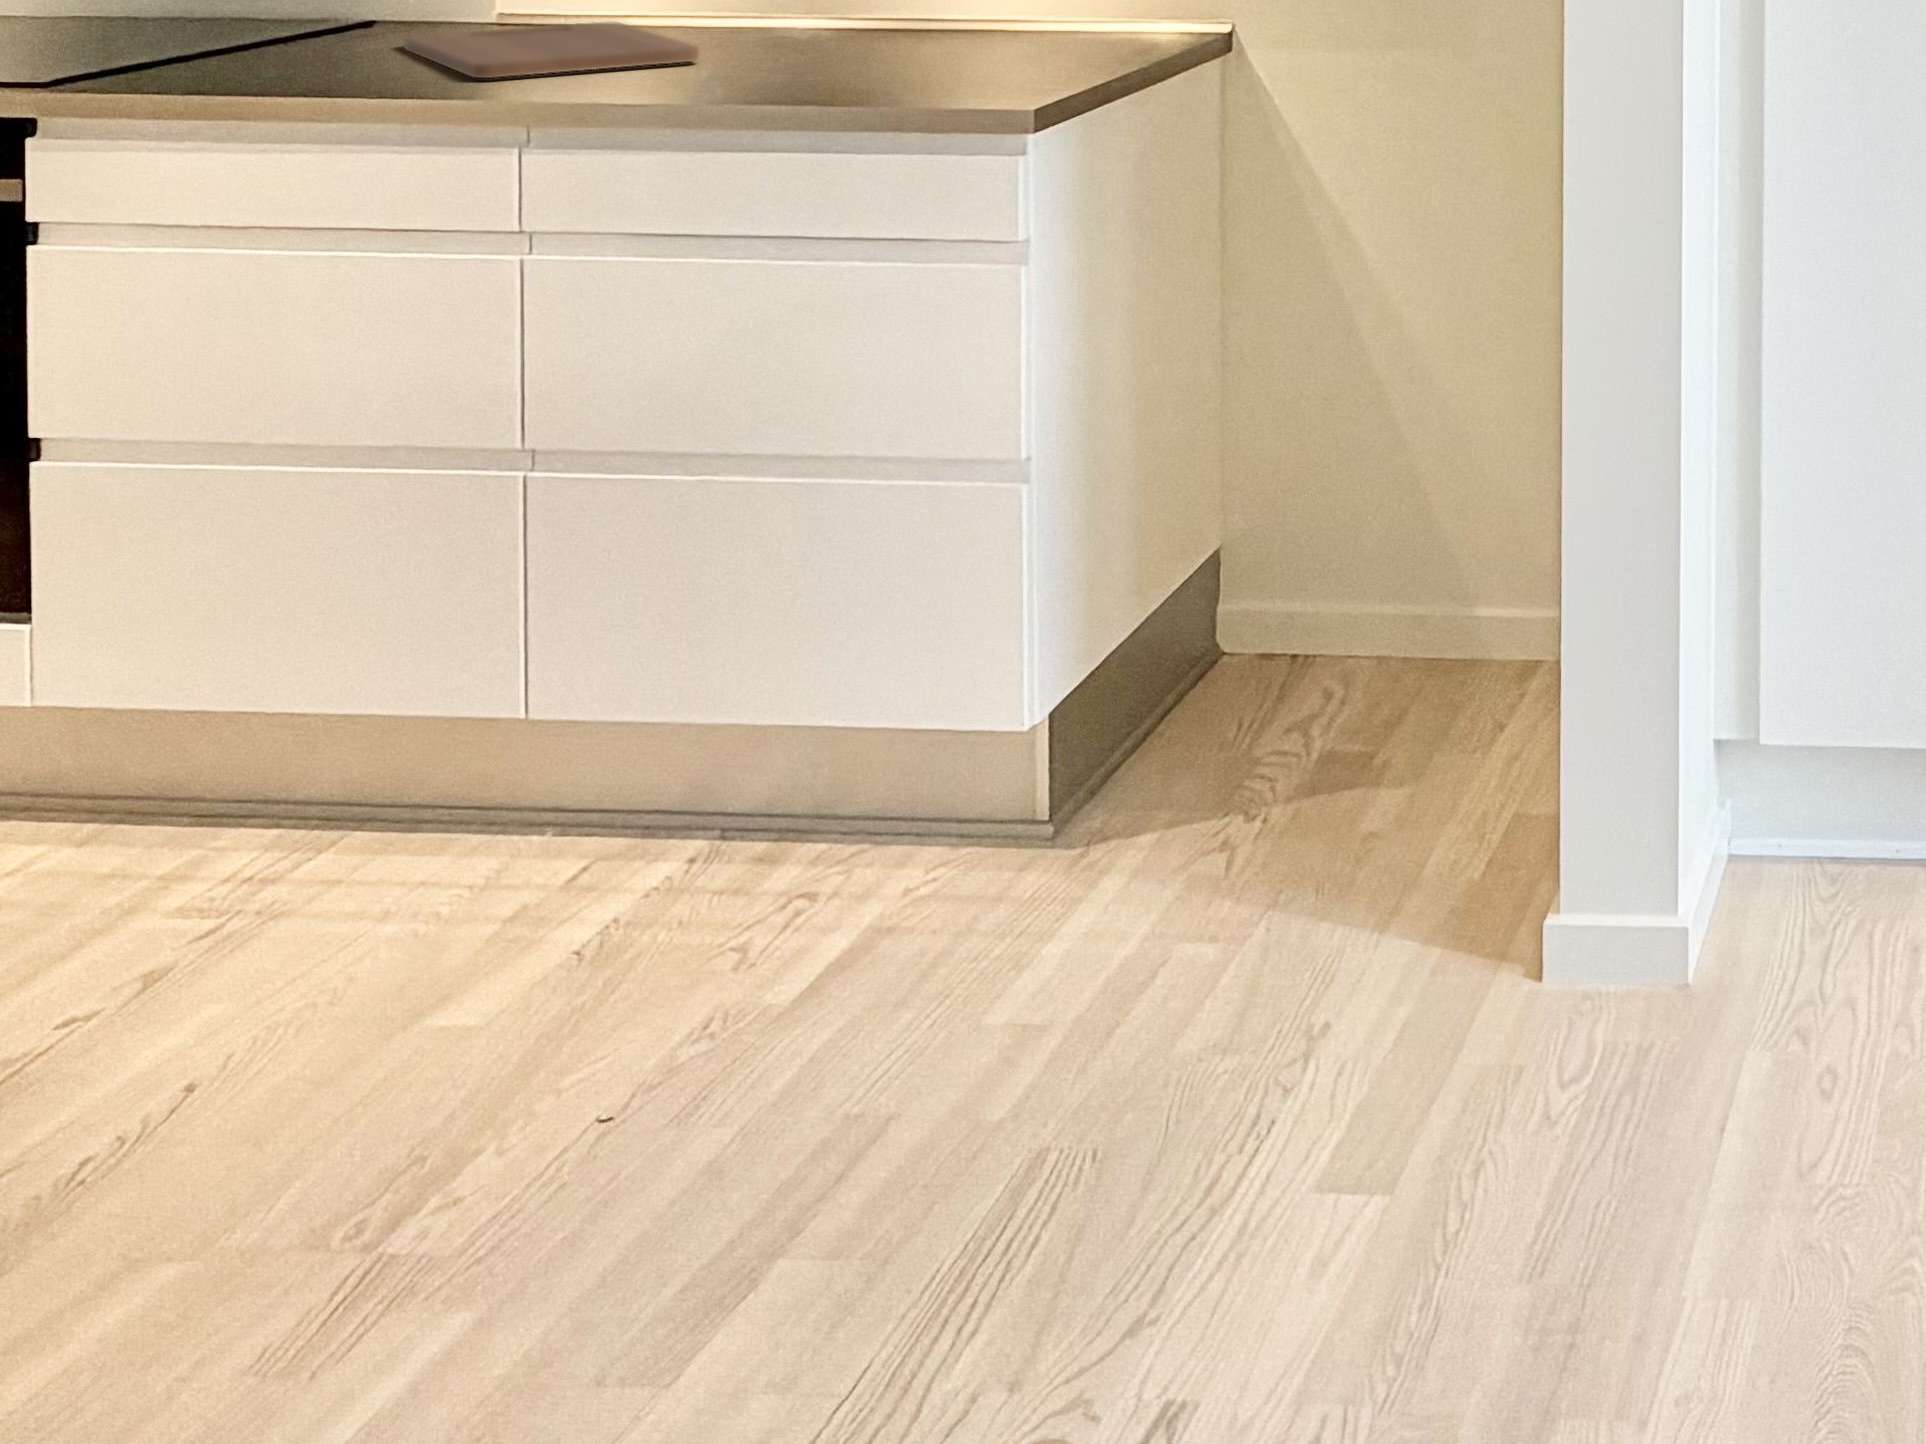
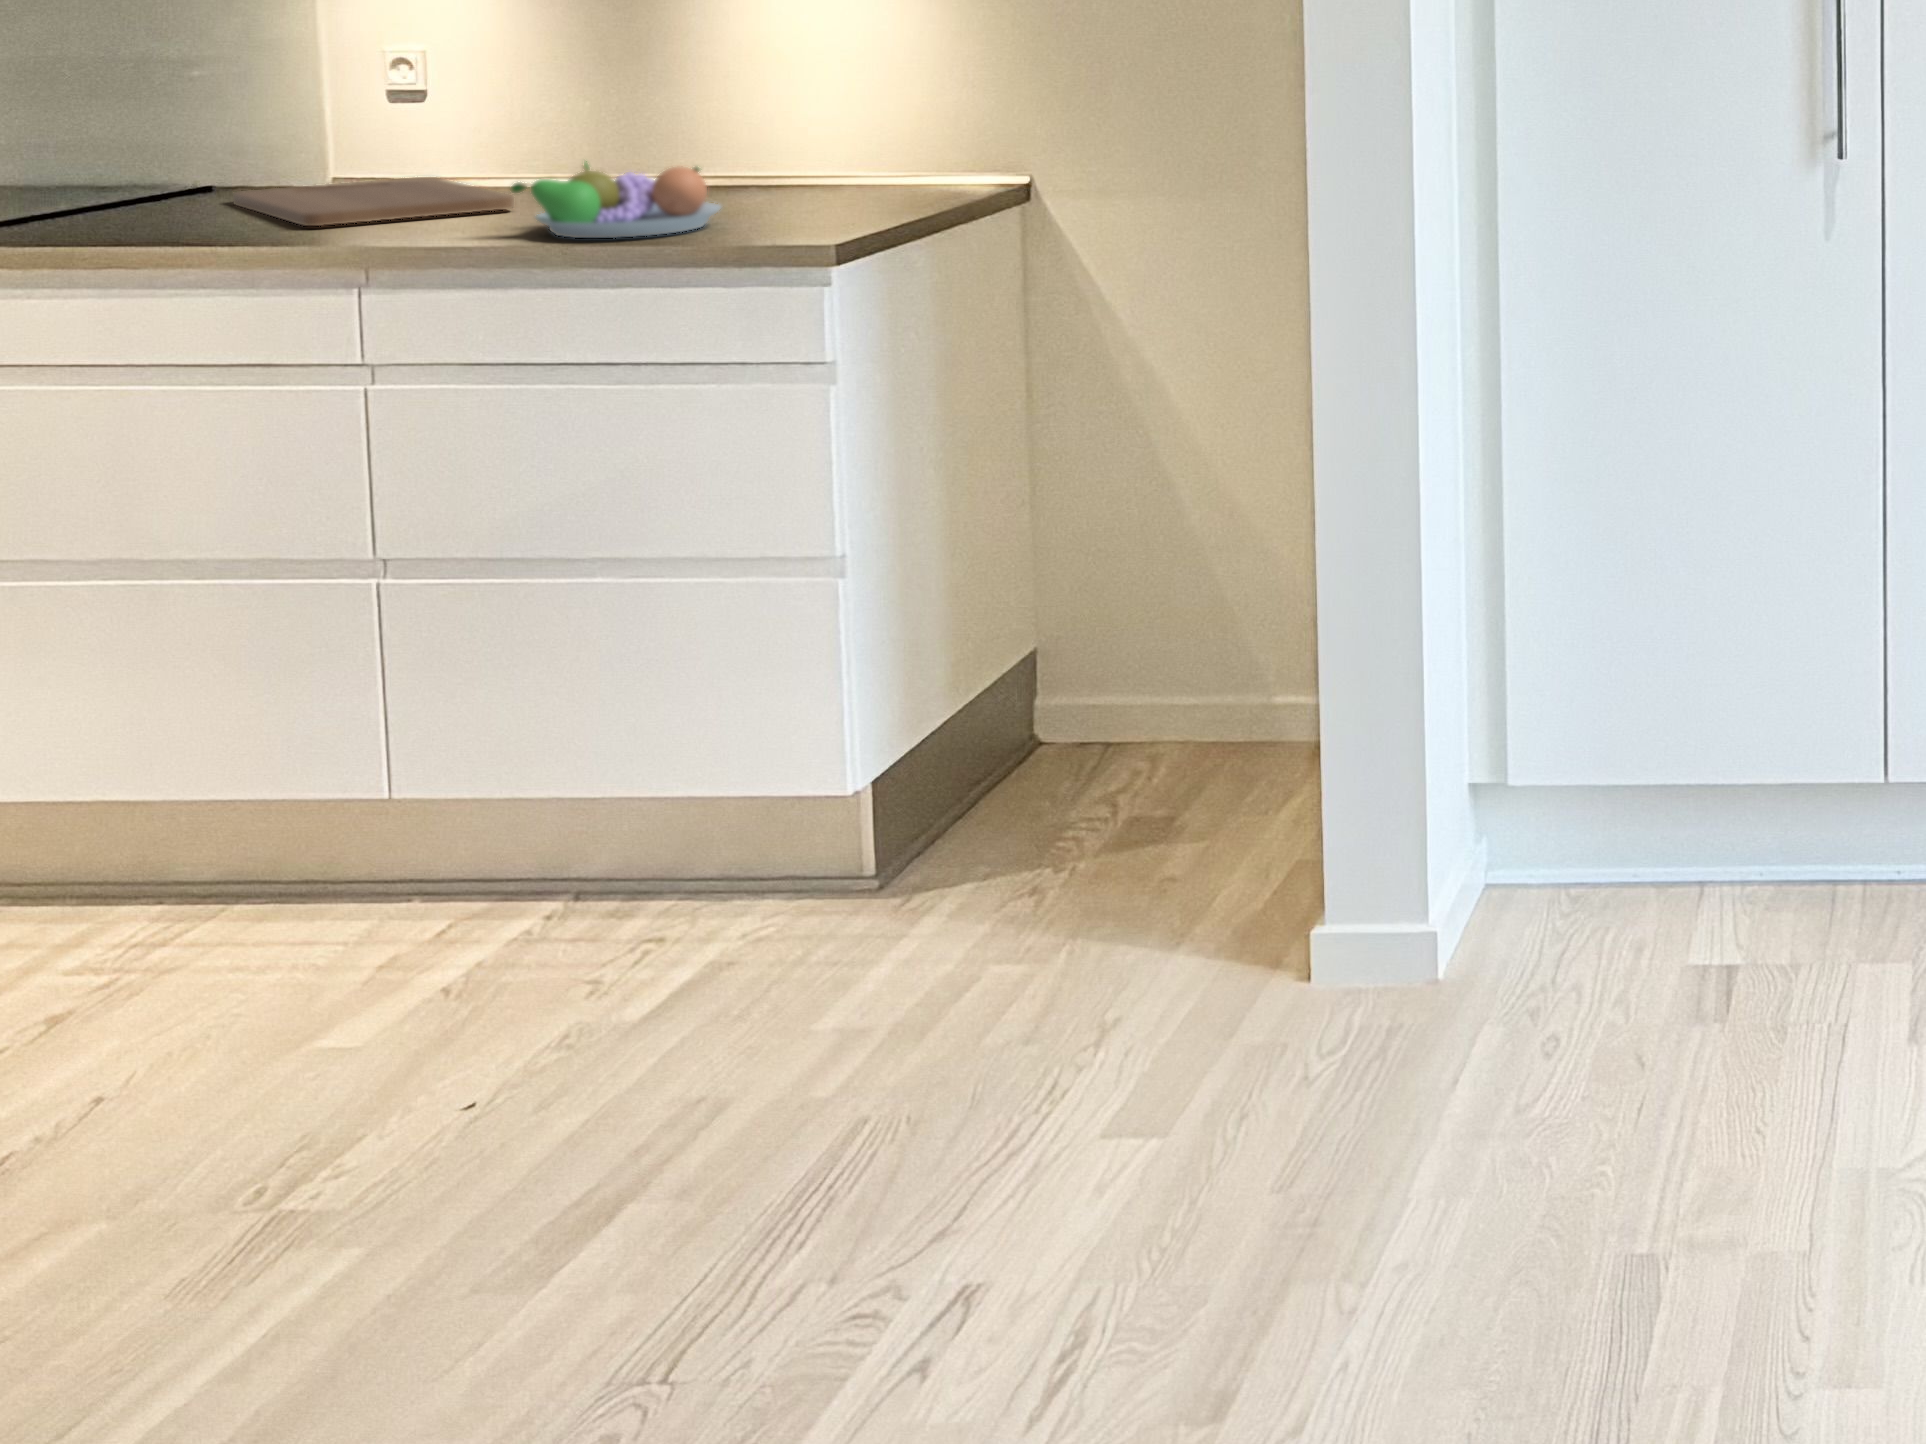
fruit bowl: none [694,10,921,99] -> present [511,161,721,238]

